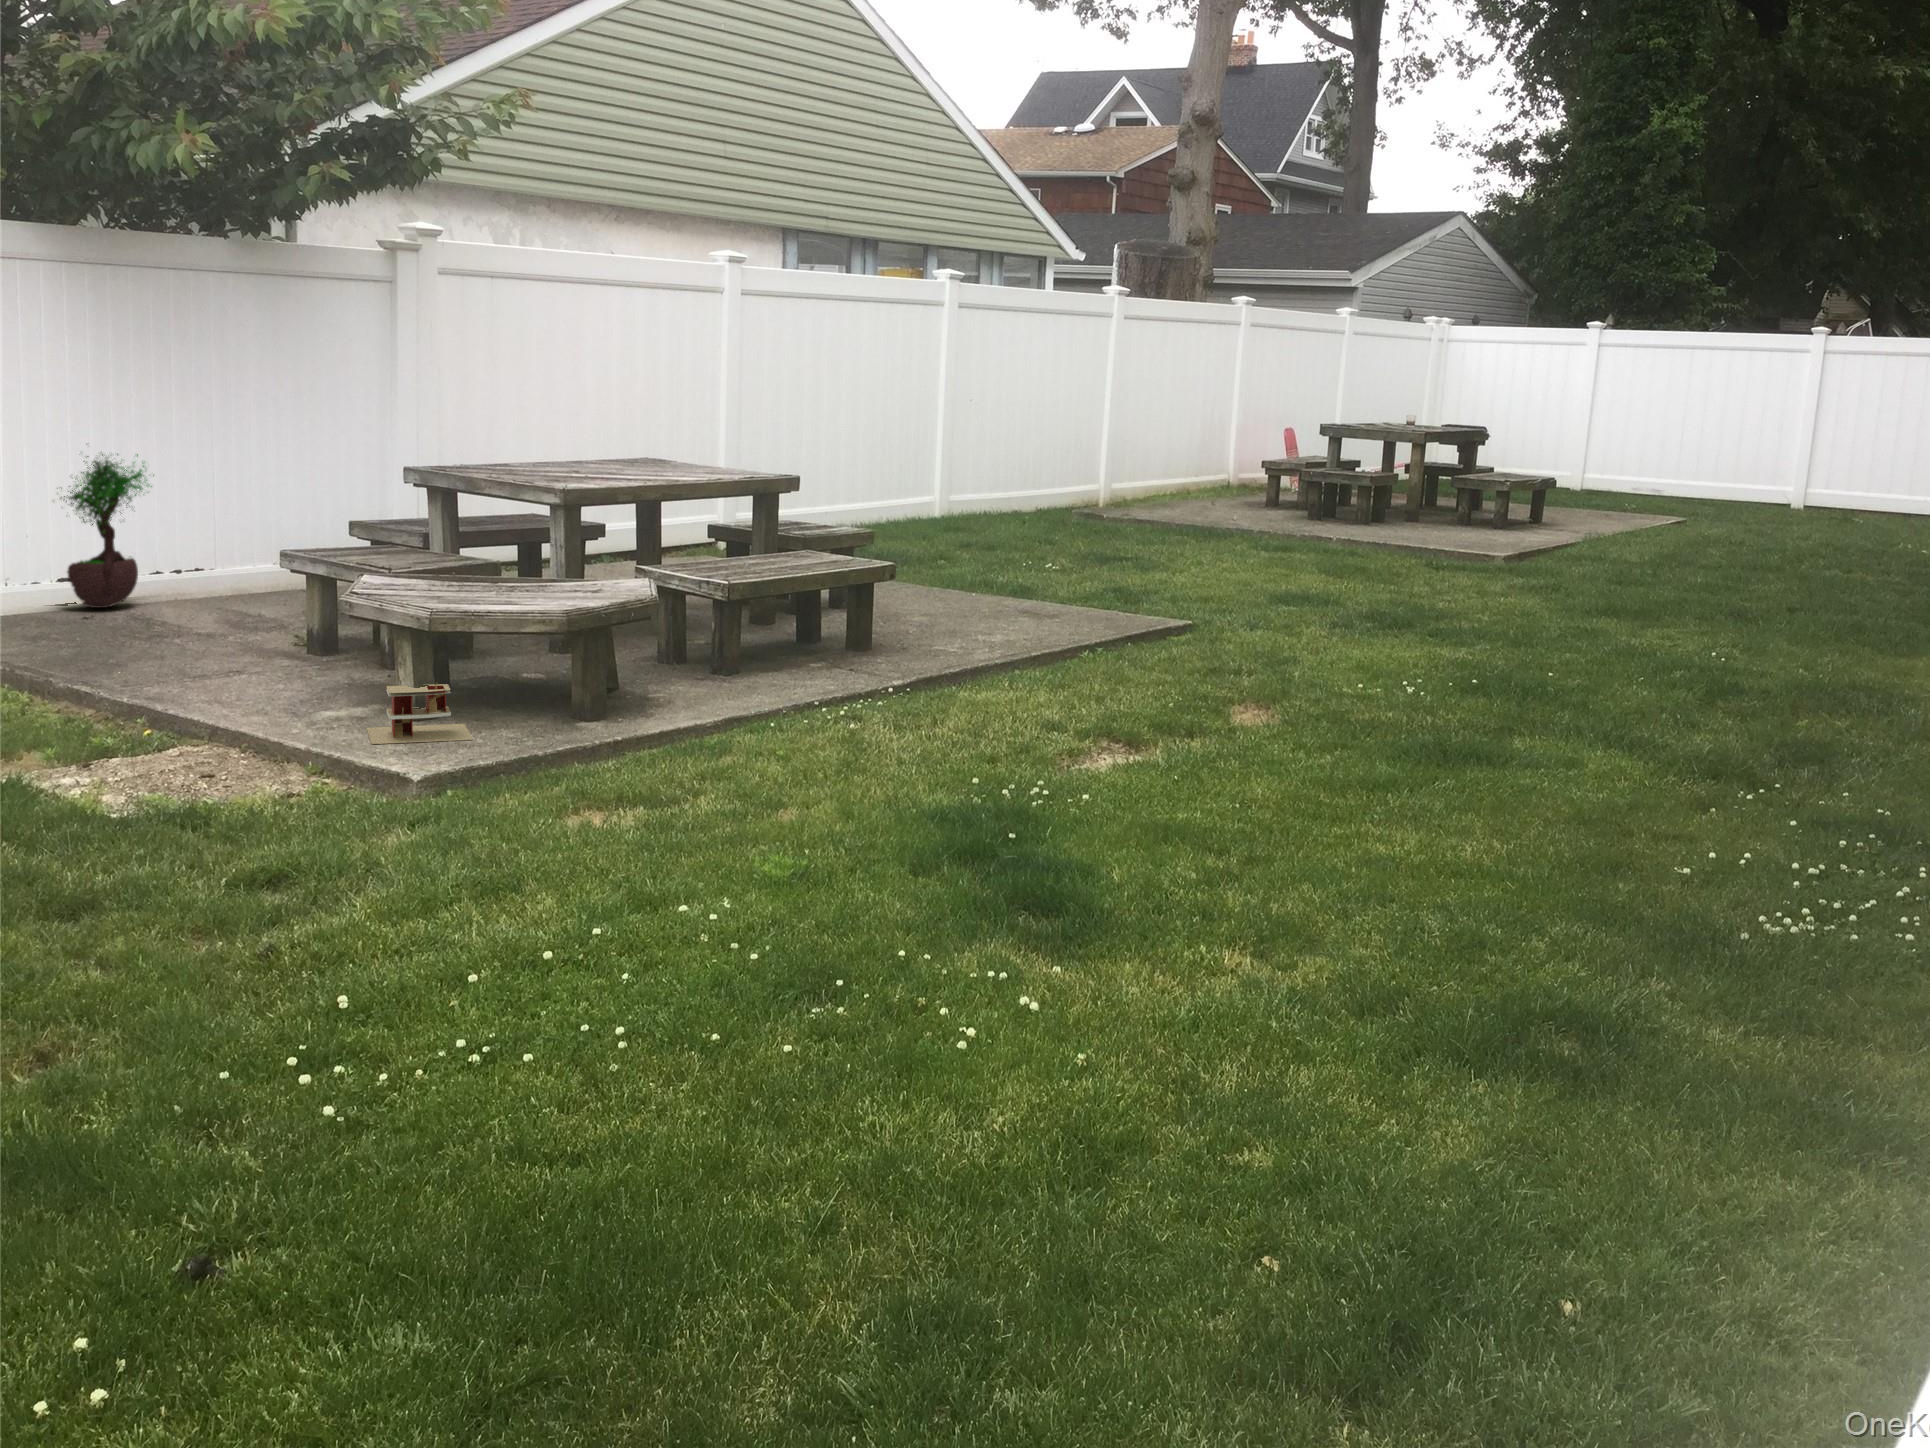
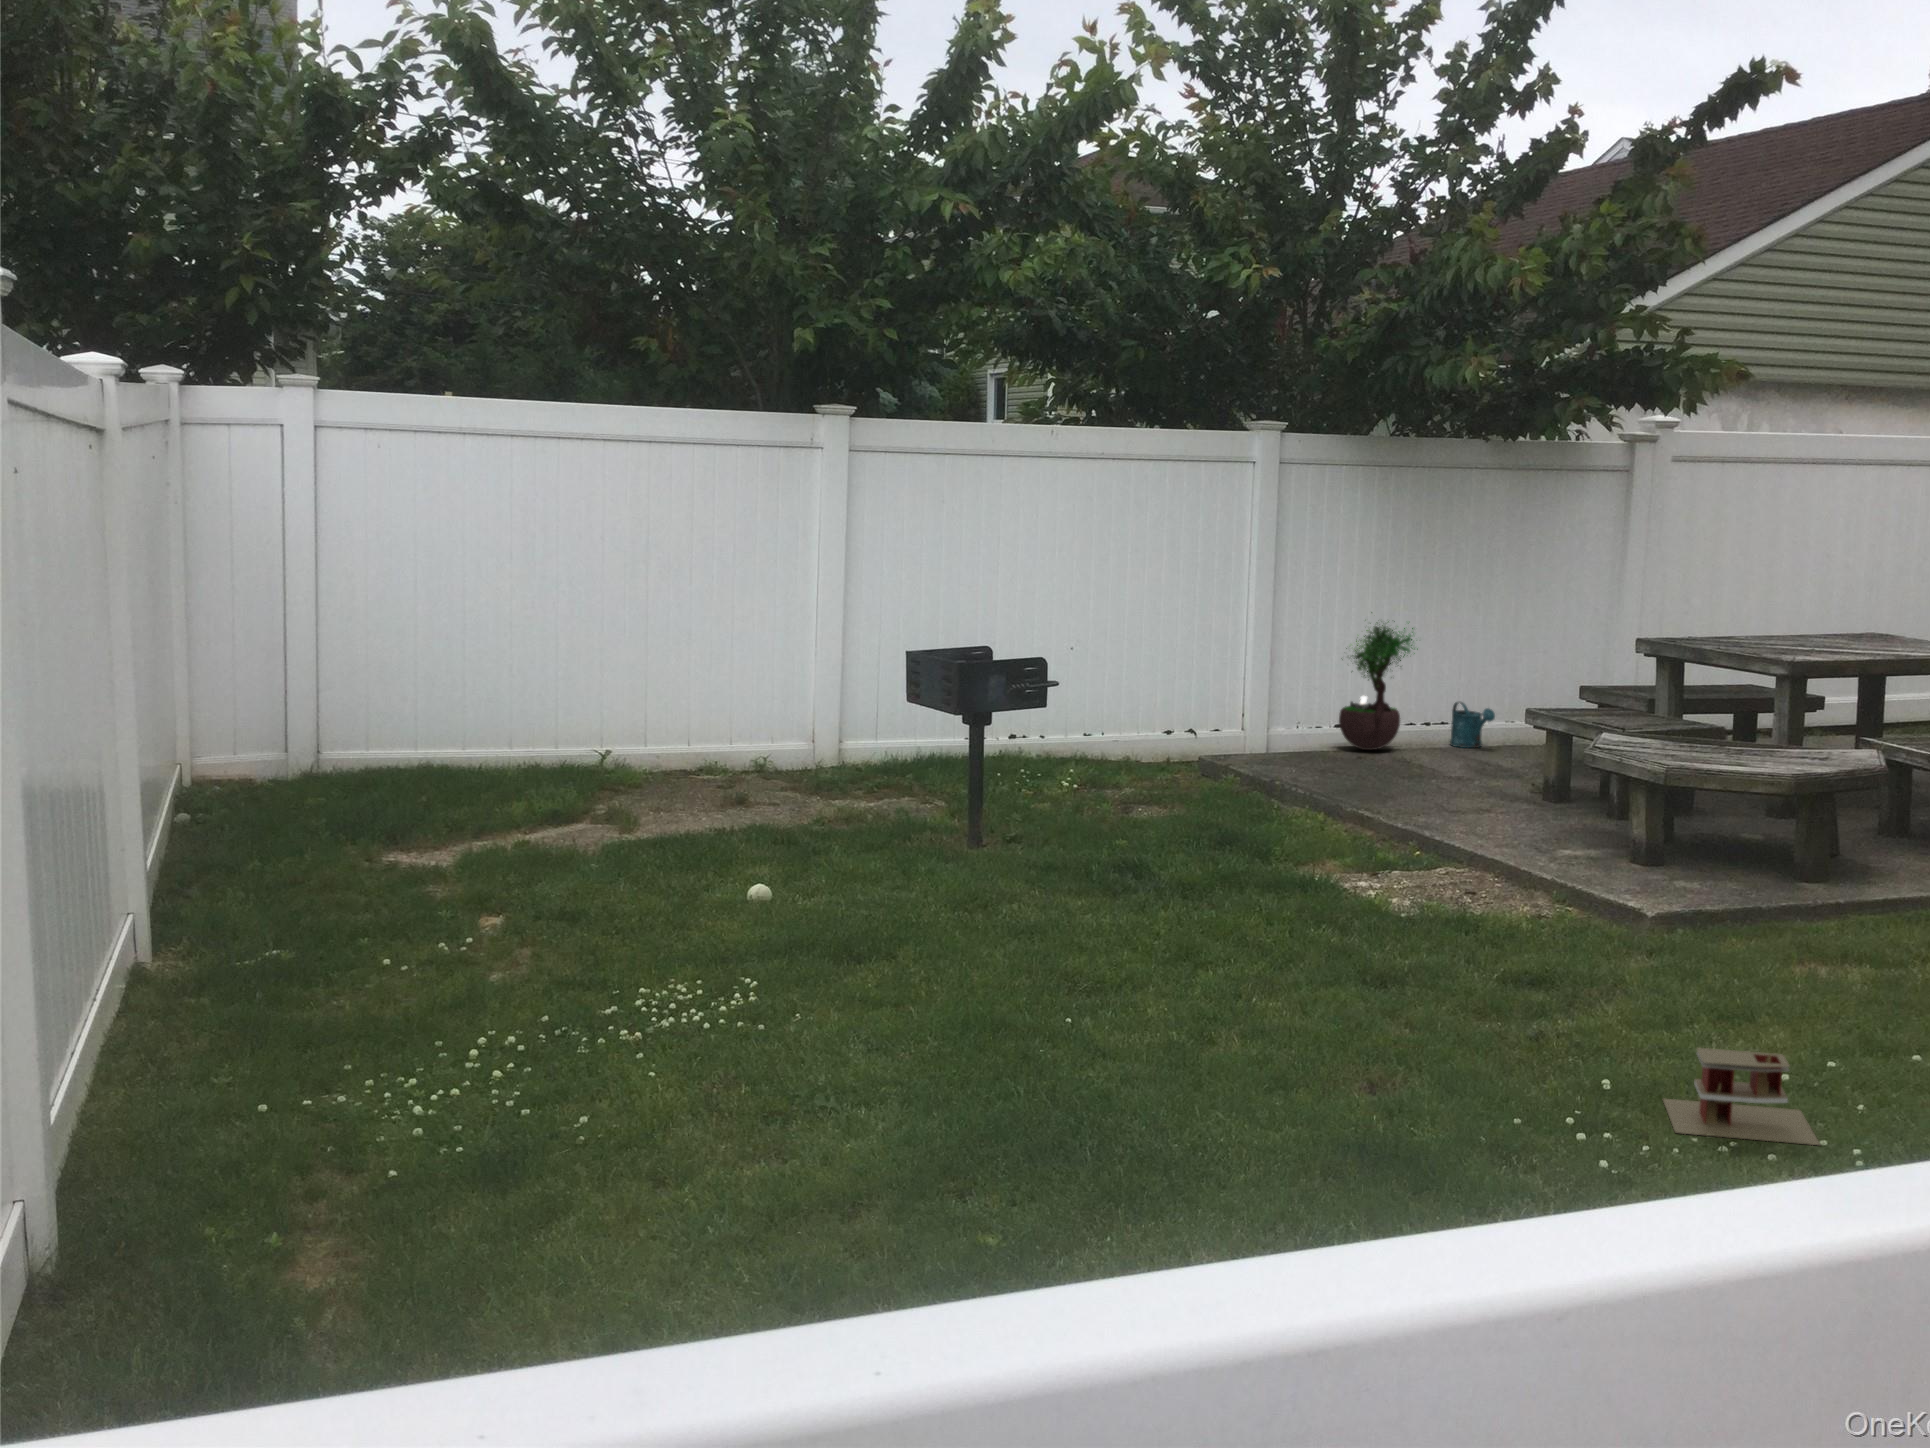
watering can: none [204,545,255,598] -> present [1450,702,1495,748]
toy house: present [366,683,473,744] -> present [1662,1048,1820,1145]

